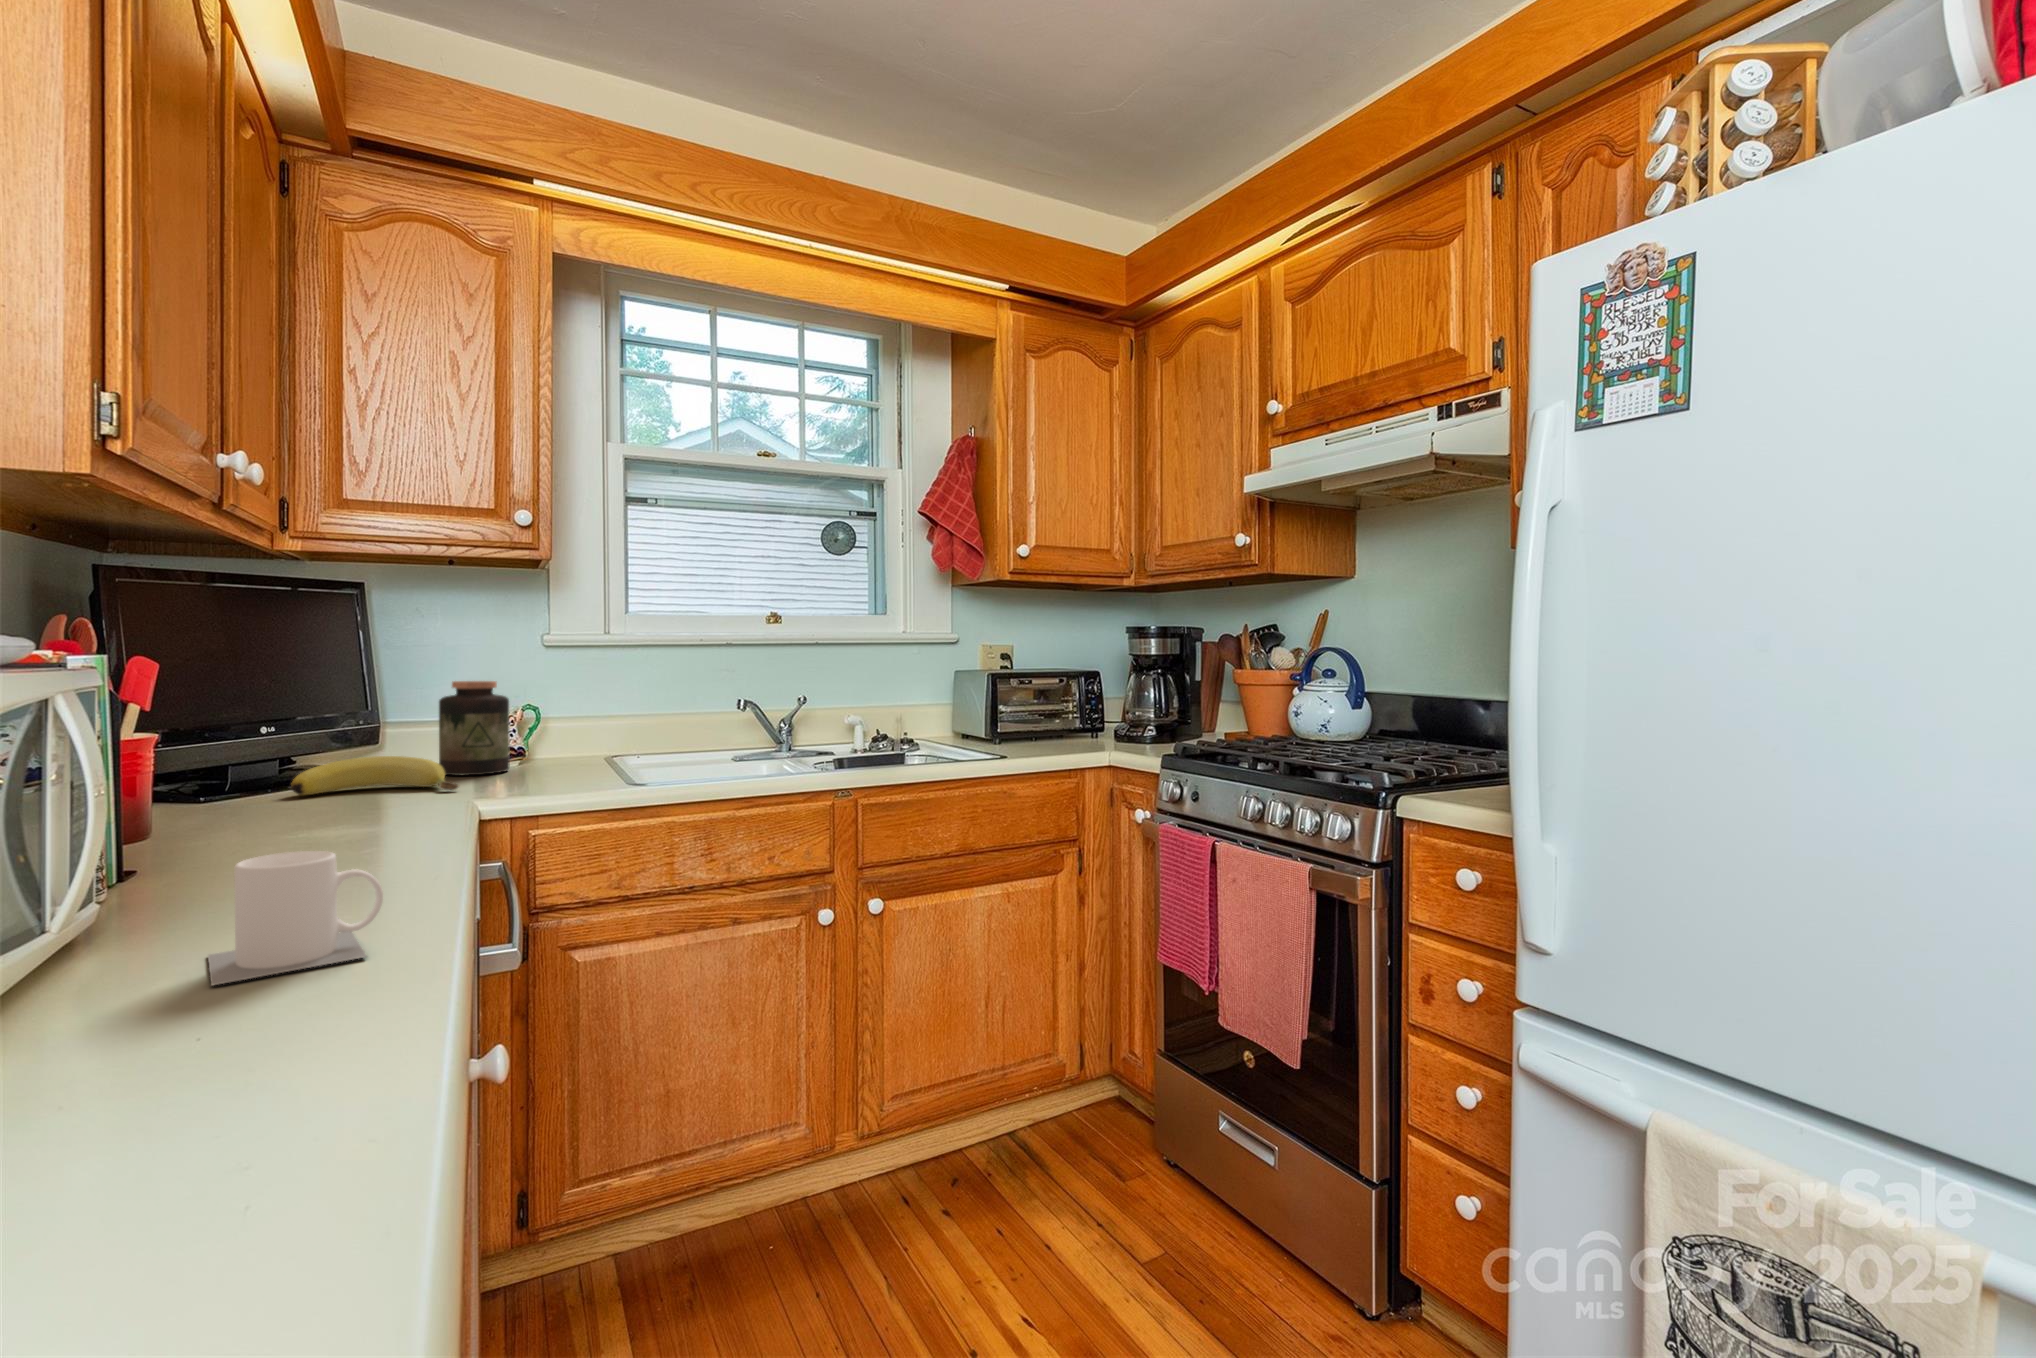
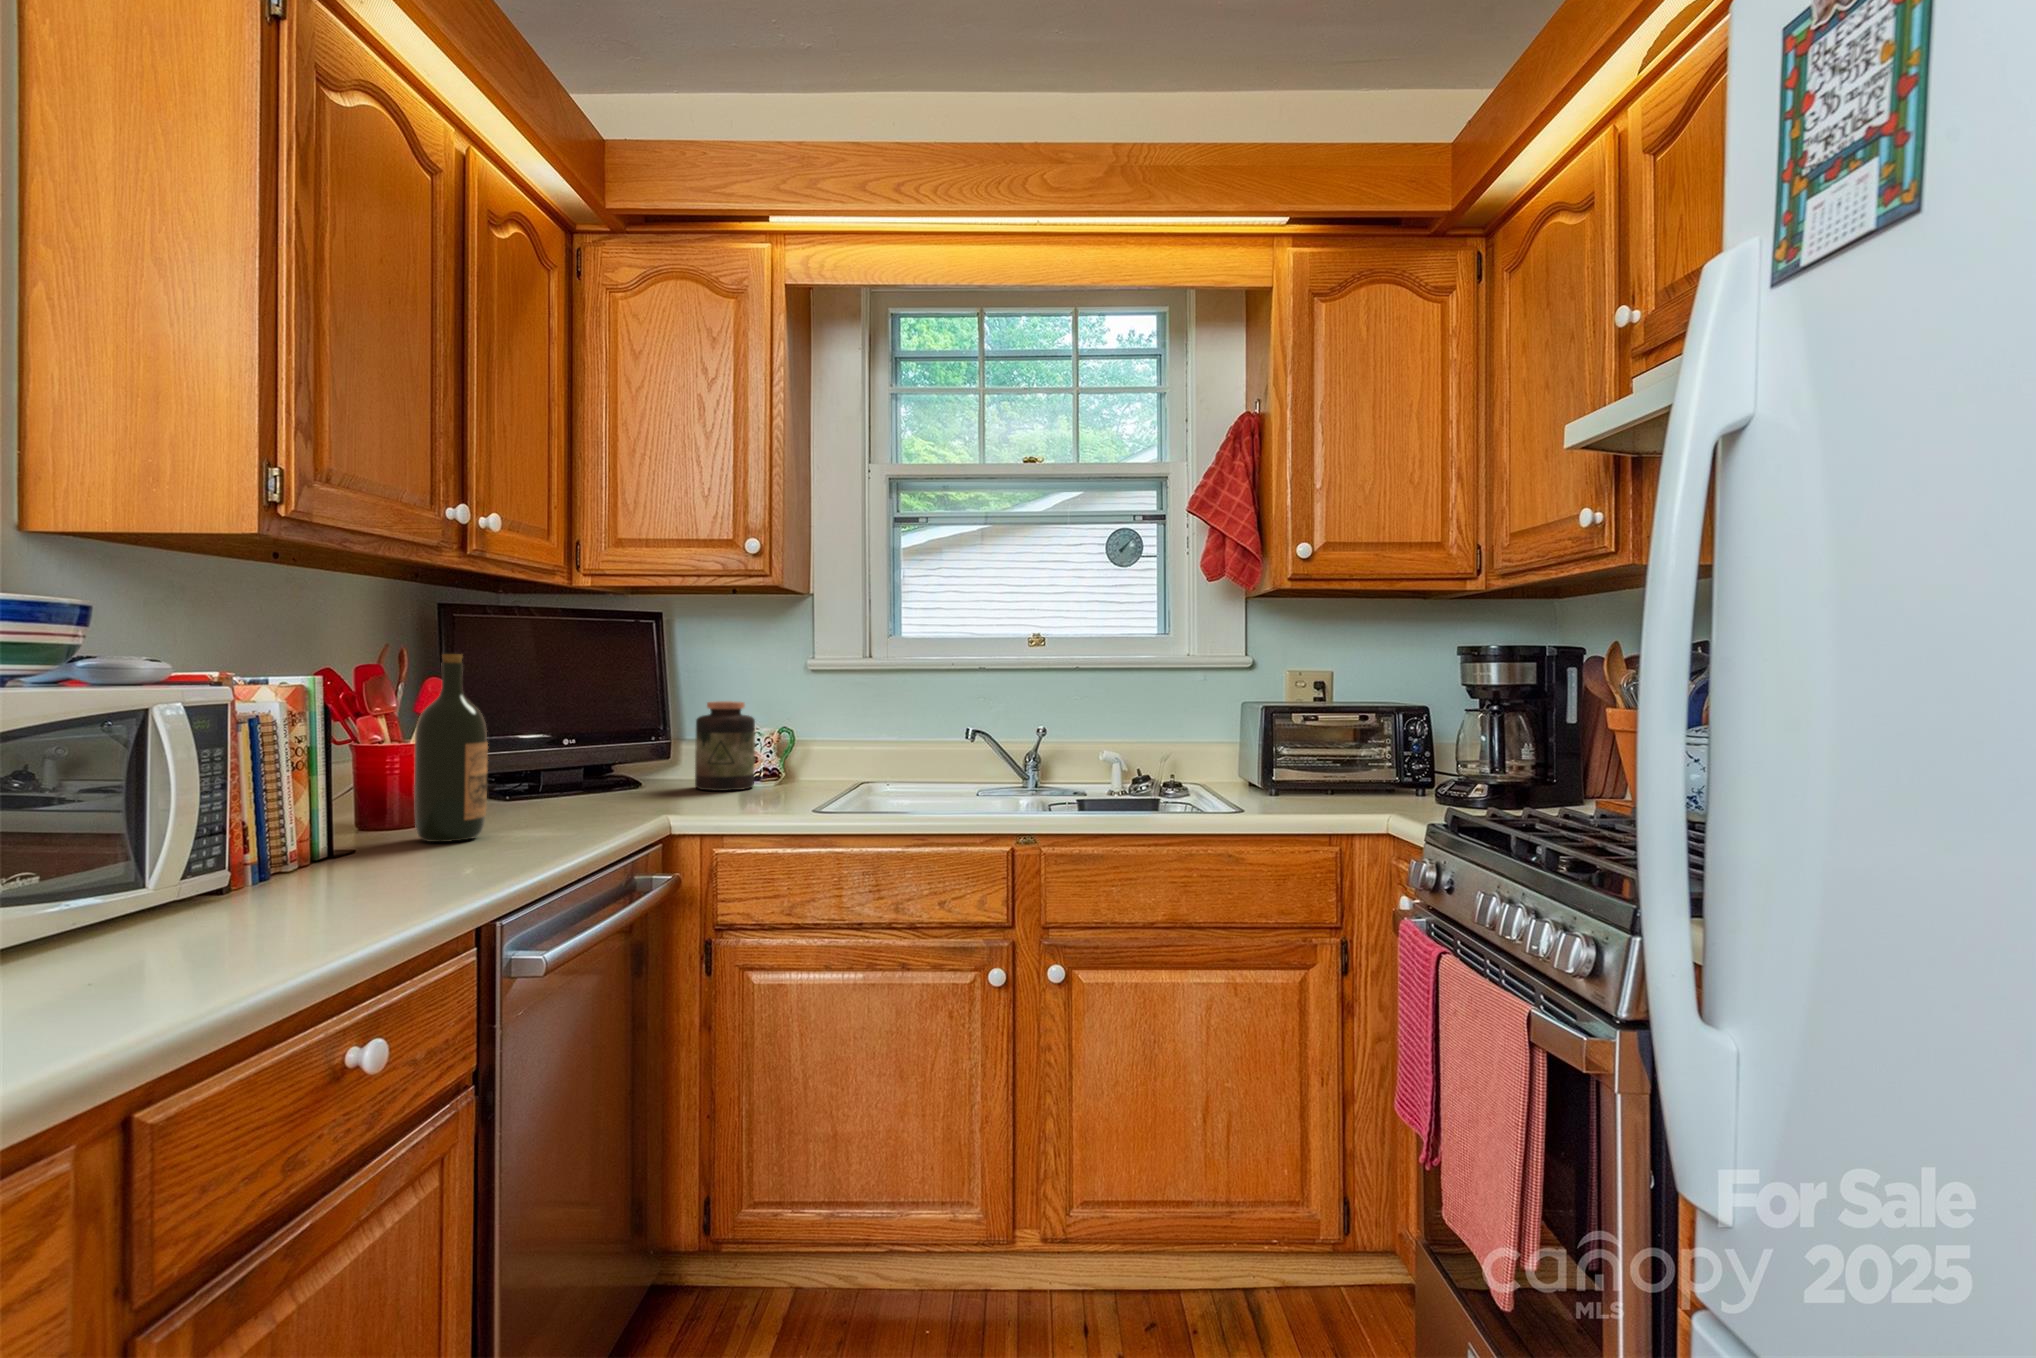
wine bottle: none [200,626,298,848] -> present [414,654,488,842]
banana: present [291,756,459,795] -> none [557,769,676,804]
mug: present [208,851,383,985] -> none [170,853,336,960]

